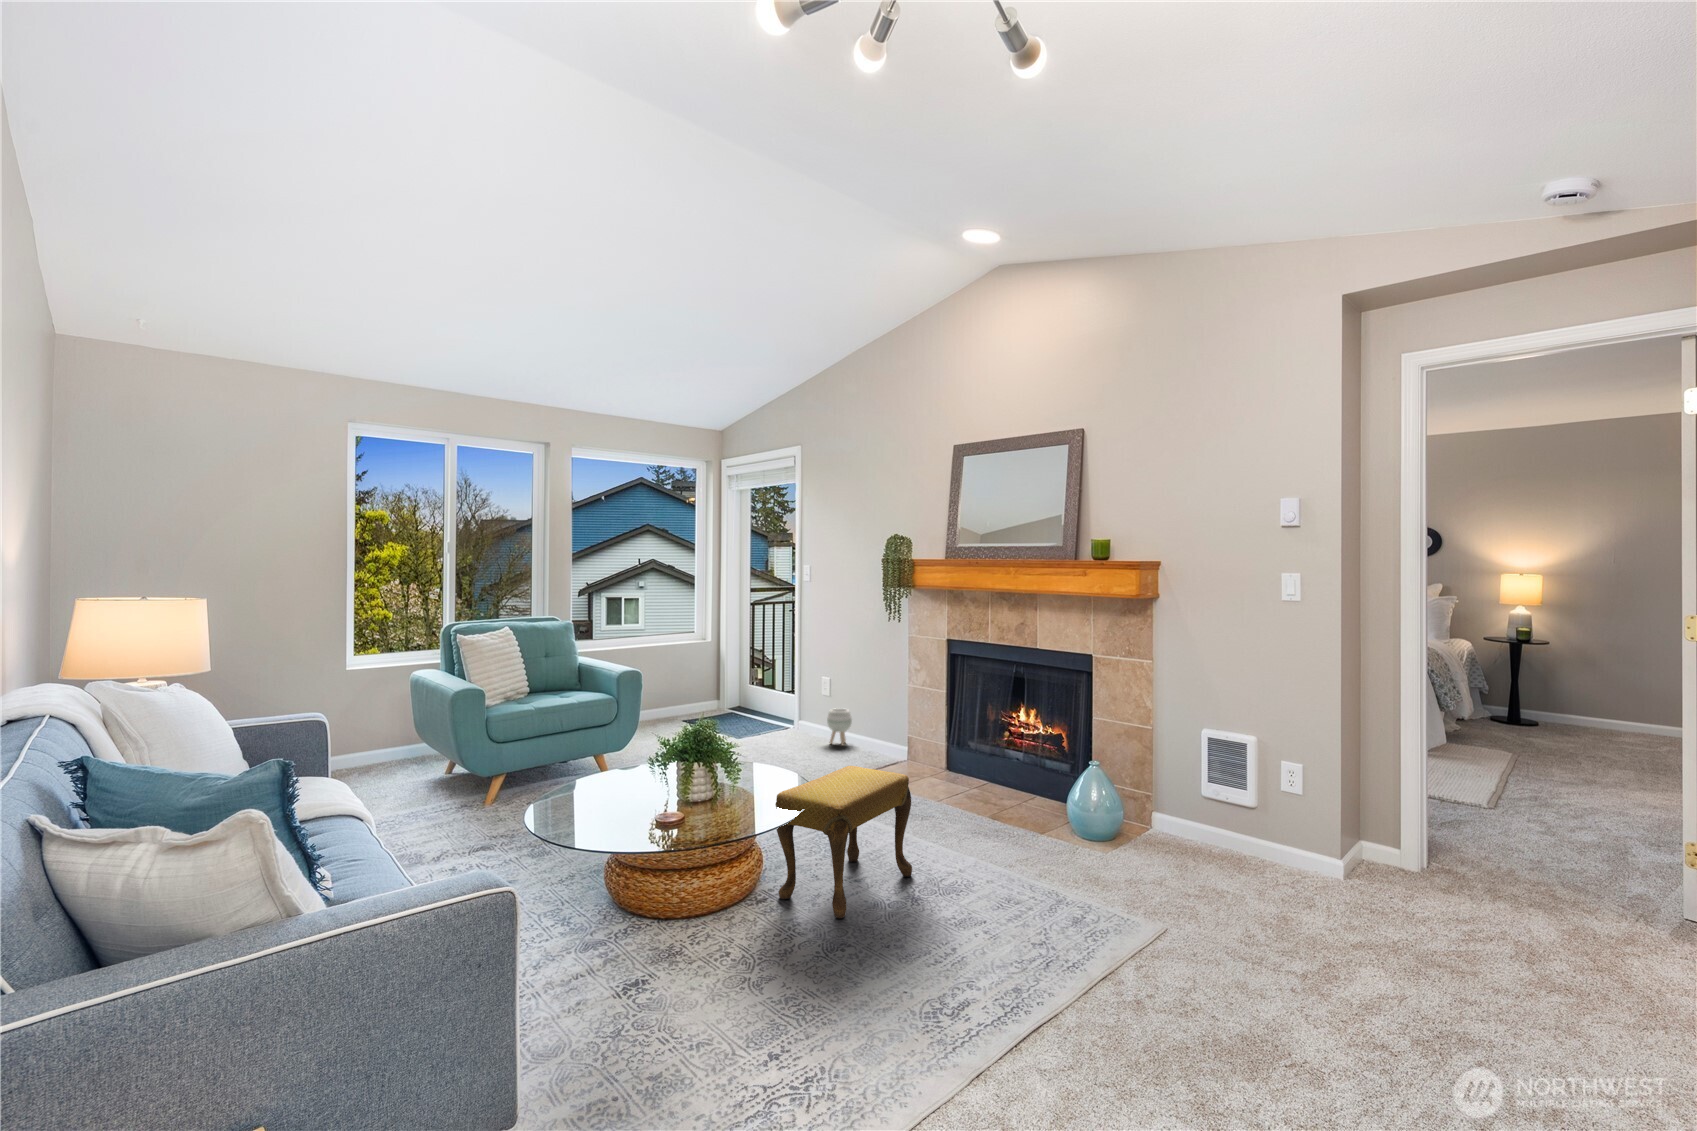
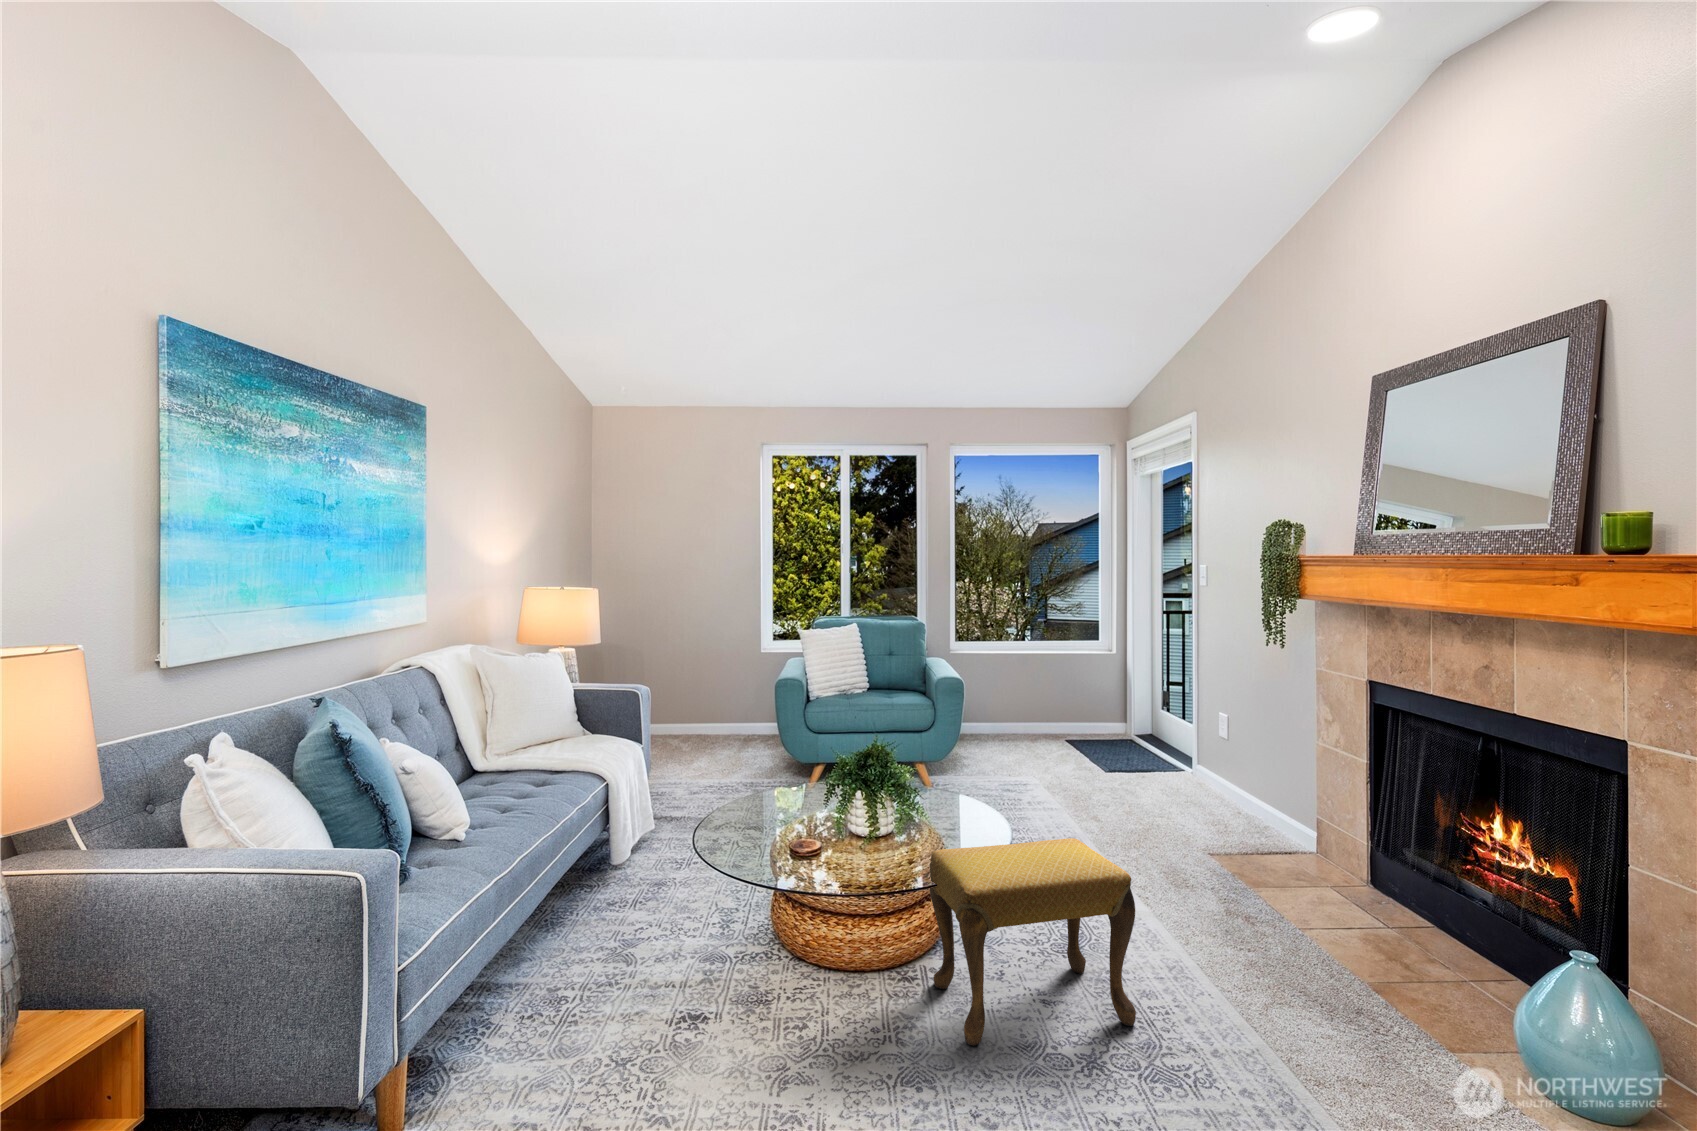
planter: present [827,708,852,746] -> none [1214,759,1251,810]

